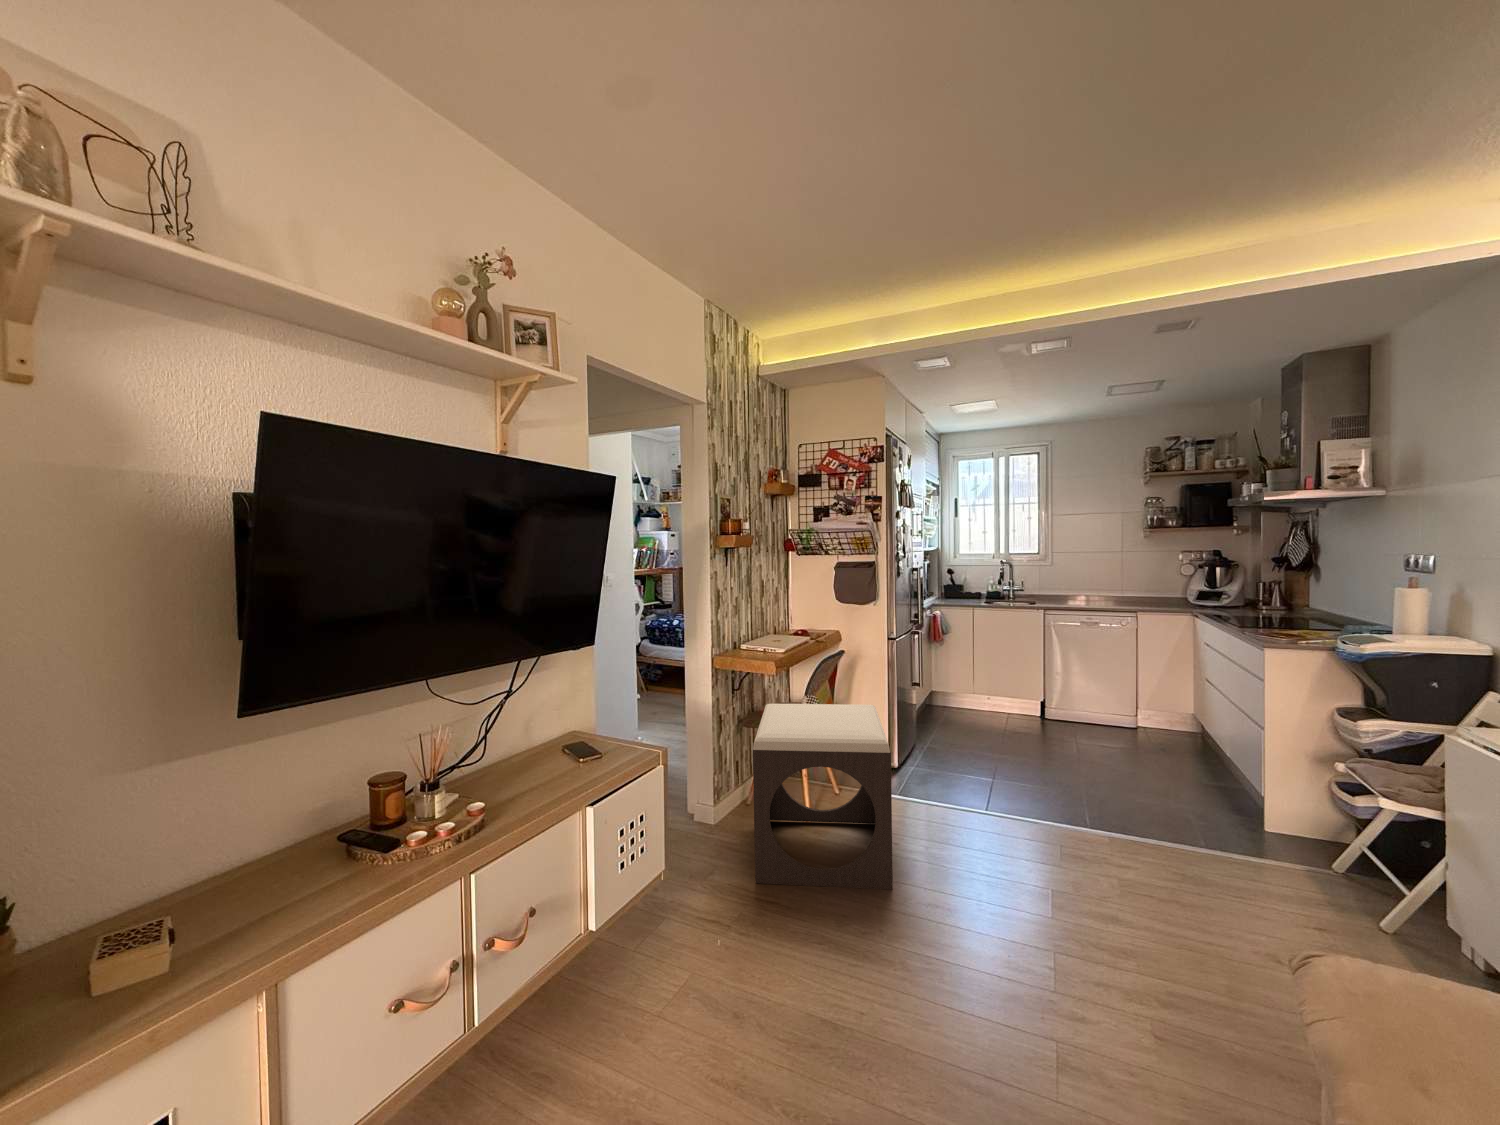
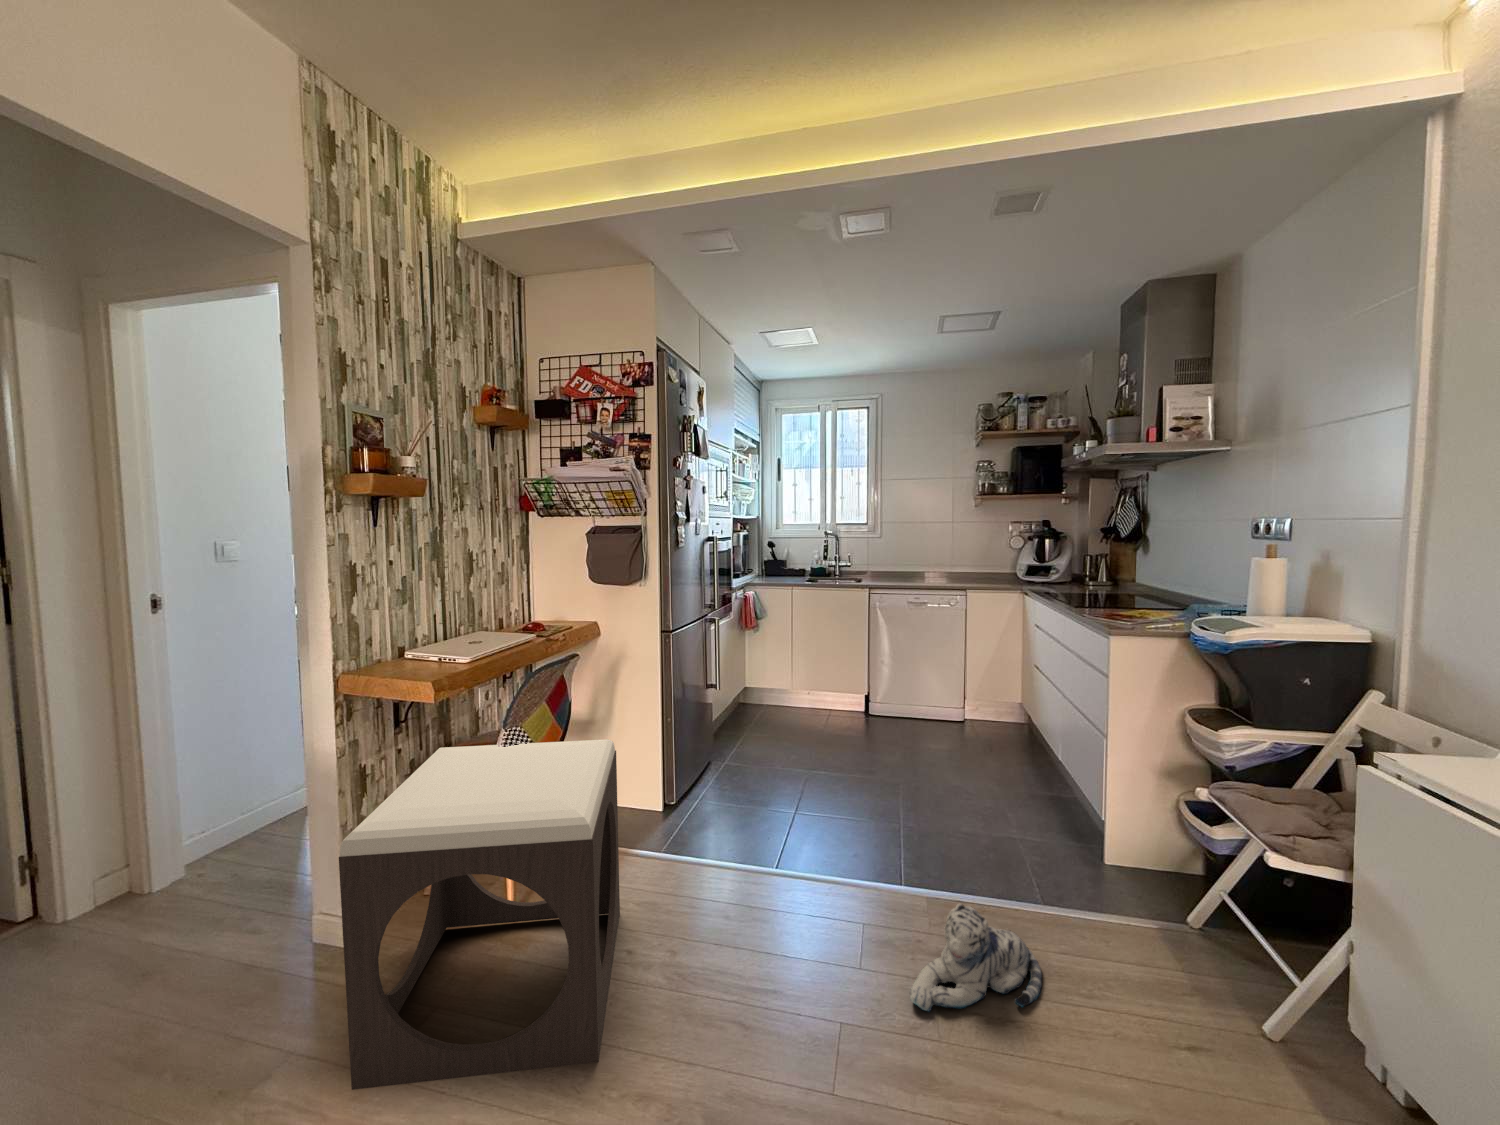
plush toy: none [1098,826,1202,899] -> present [910,904,1042,1011]

